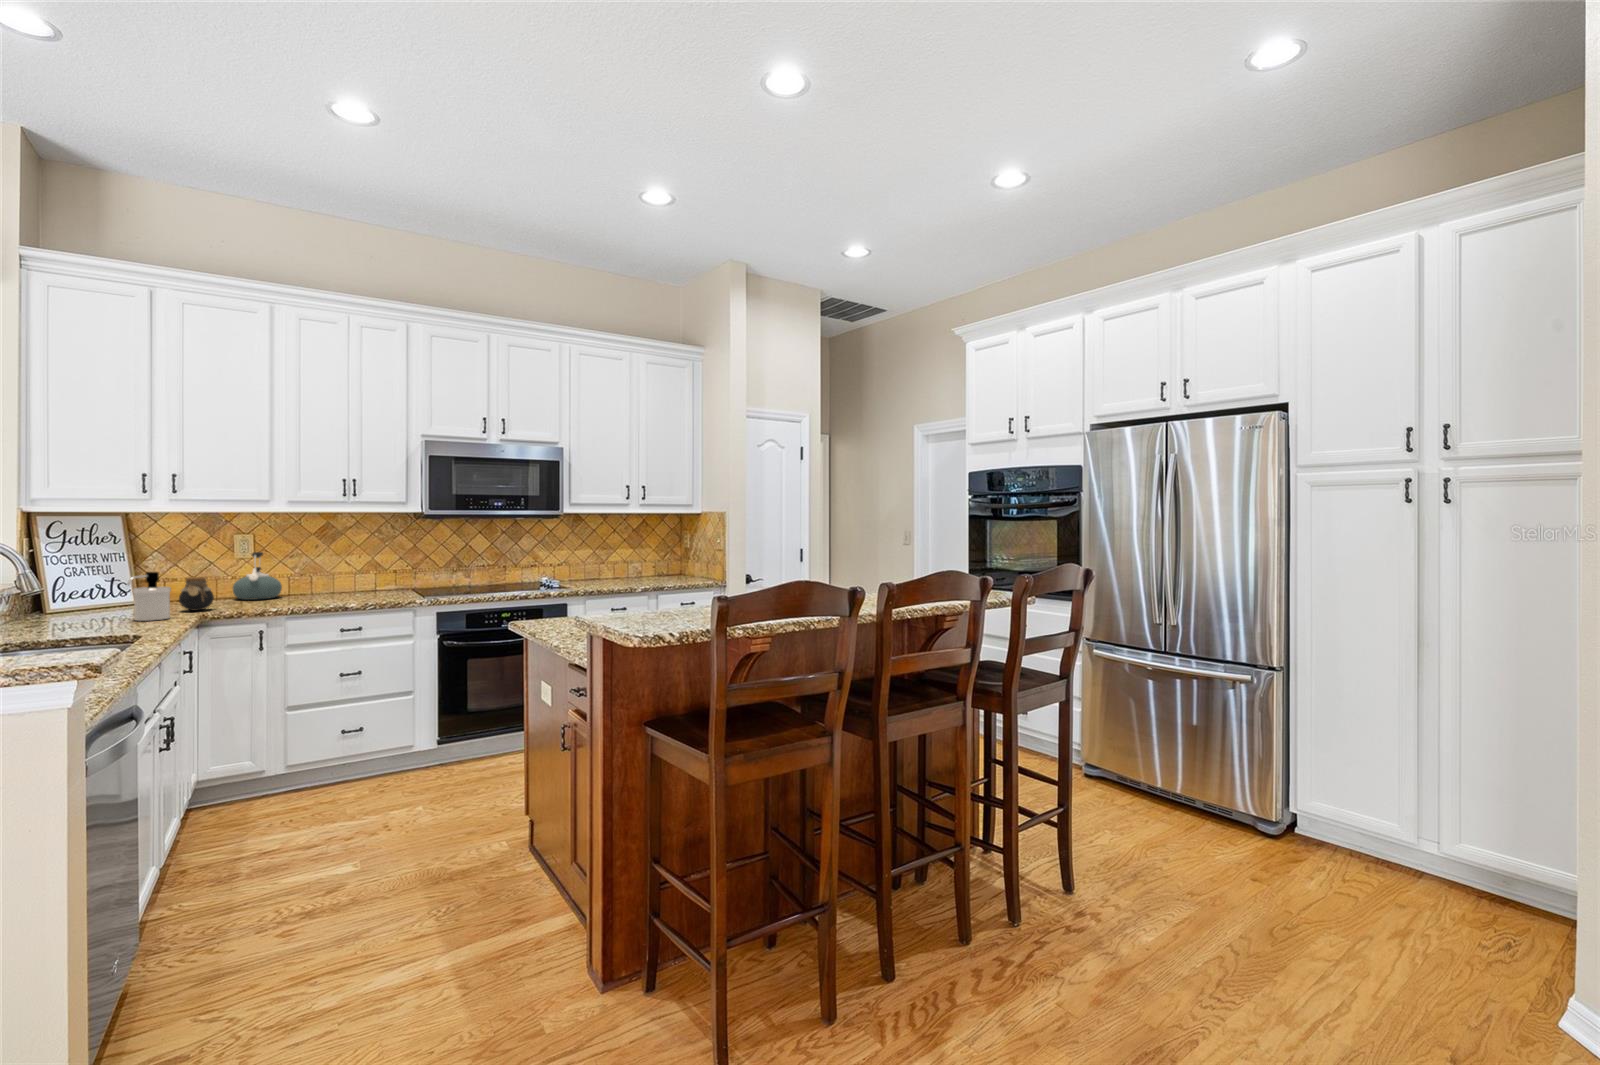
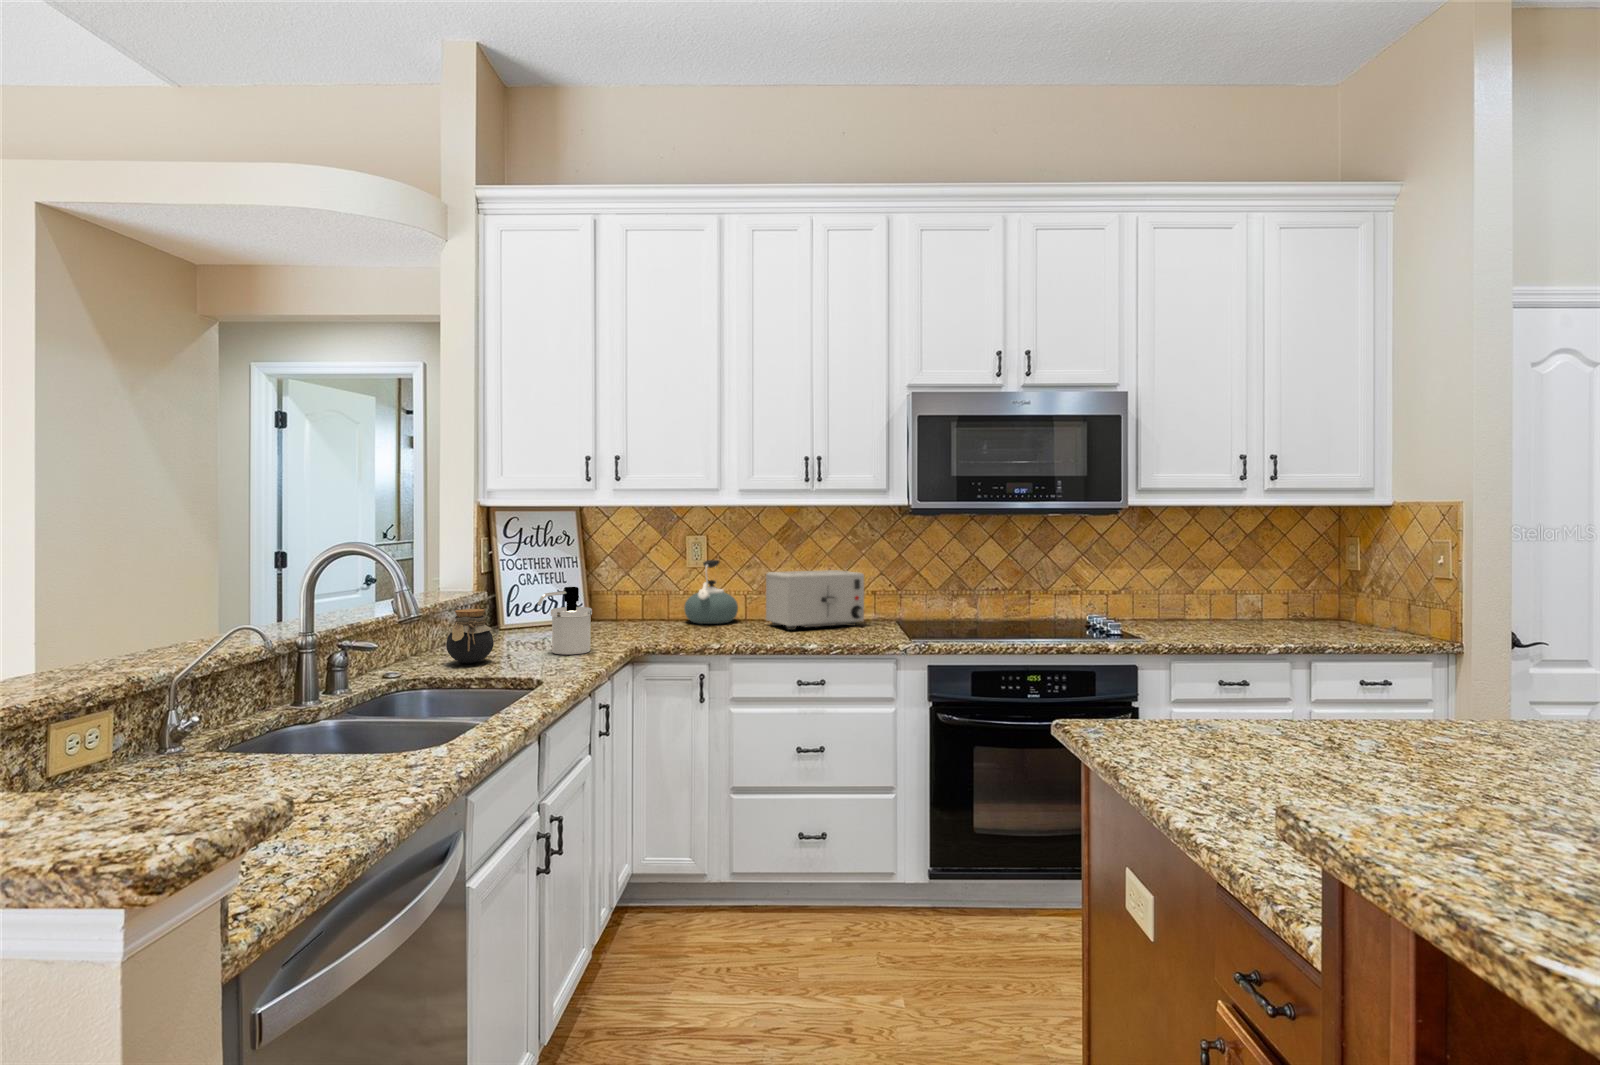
toaster: none [308,557,388,598] -> present [766,570,864,630]
jar: present [179,577,214,611] -> present [446,609,493,664]

